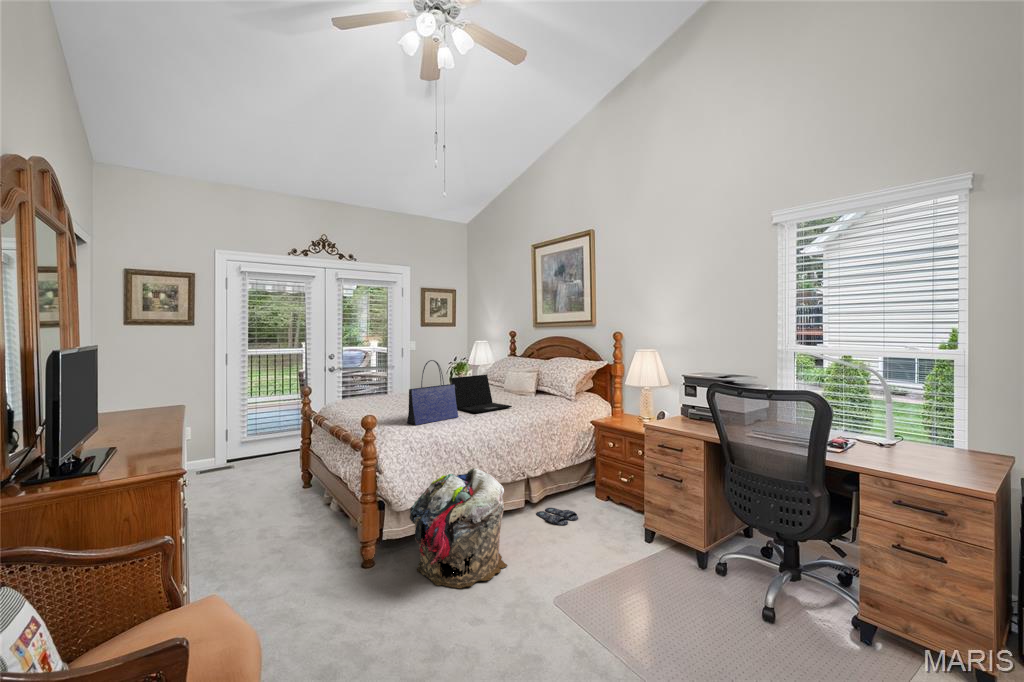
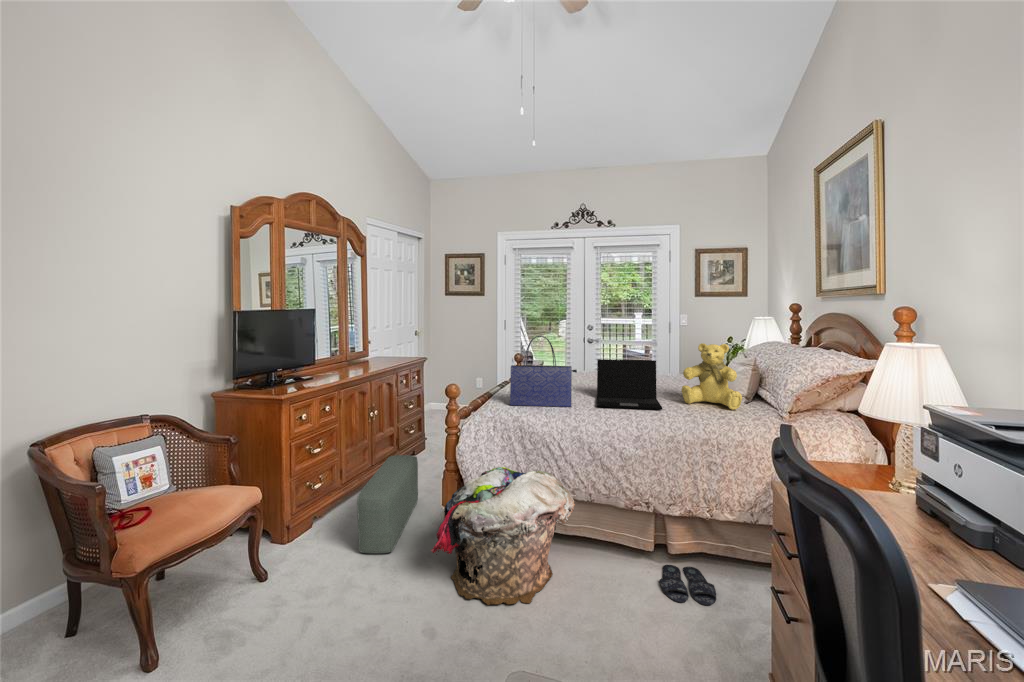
teddy bear: none [507,358,545,402] -> present [681,343,742,410]
pouf: none [261,511,357,620] -> present [357,455,418,554]

